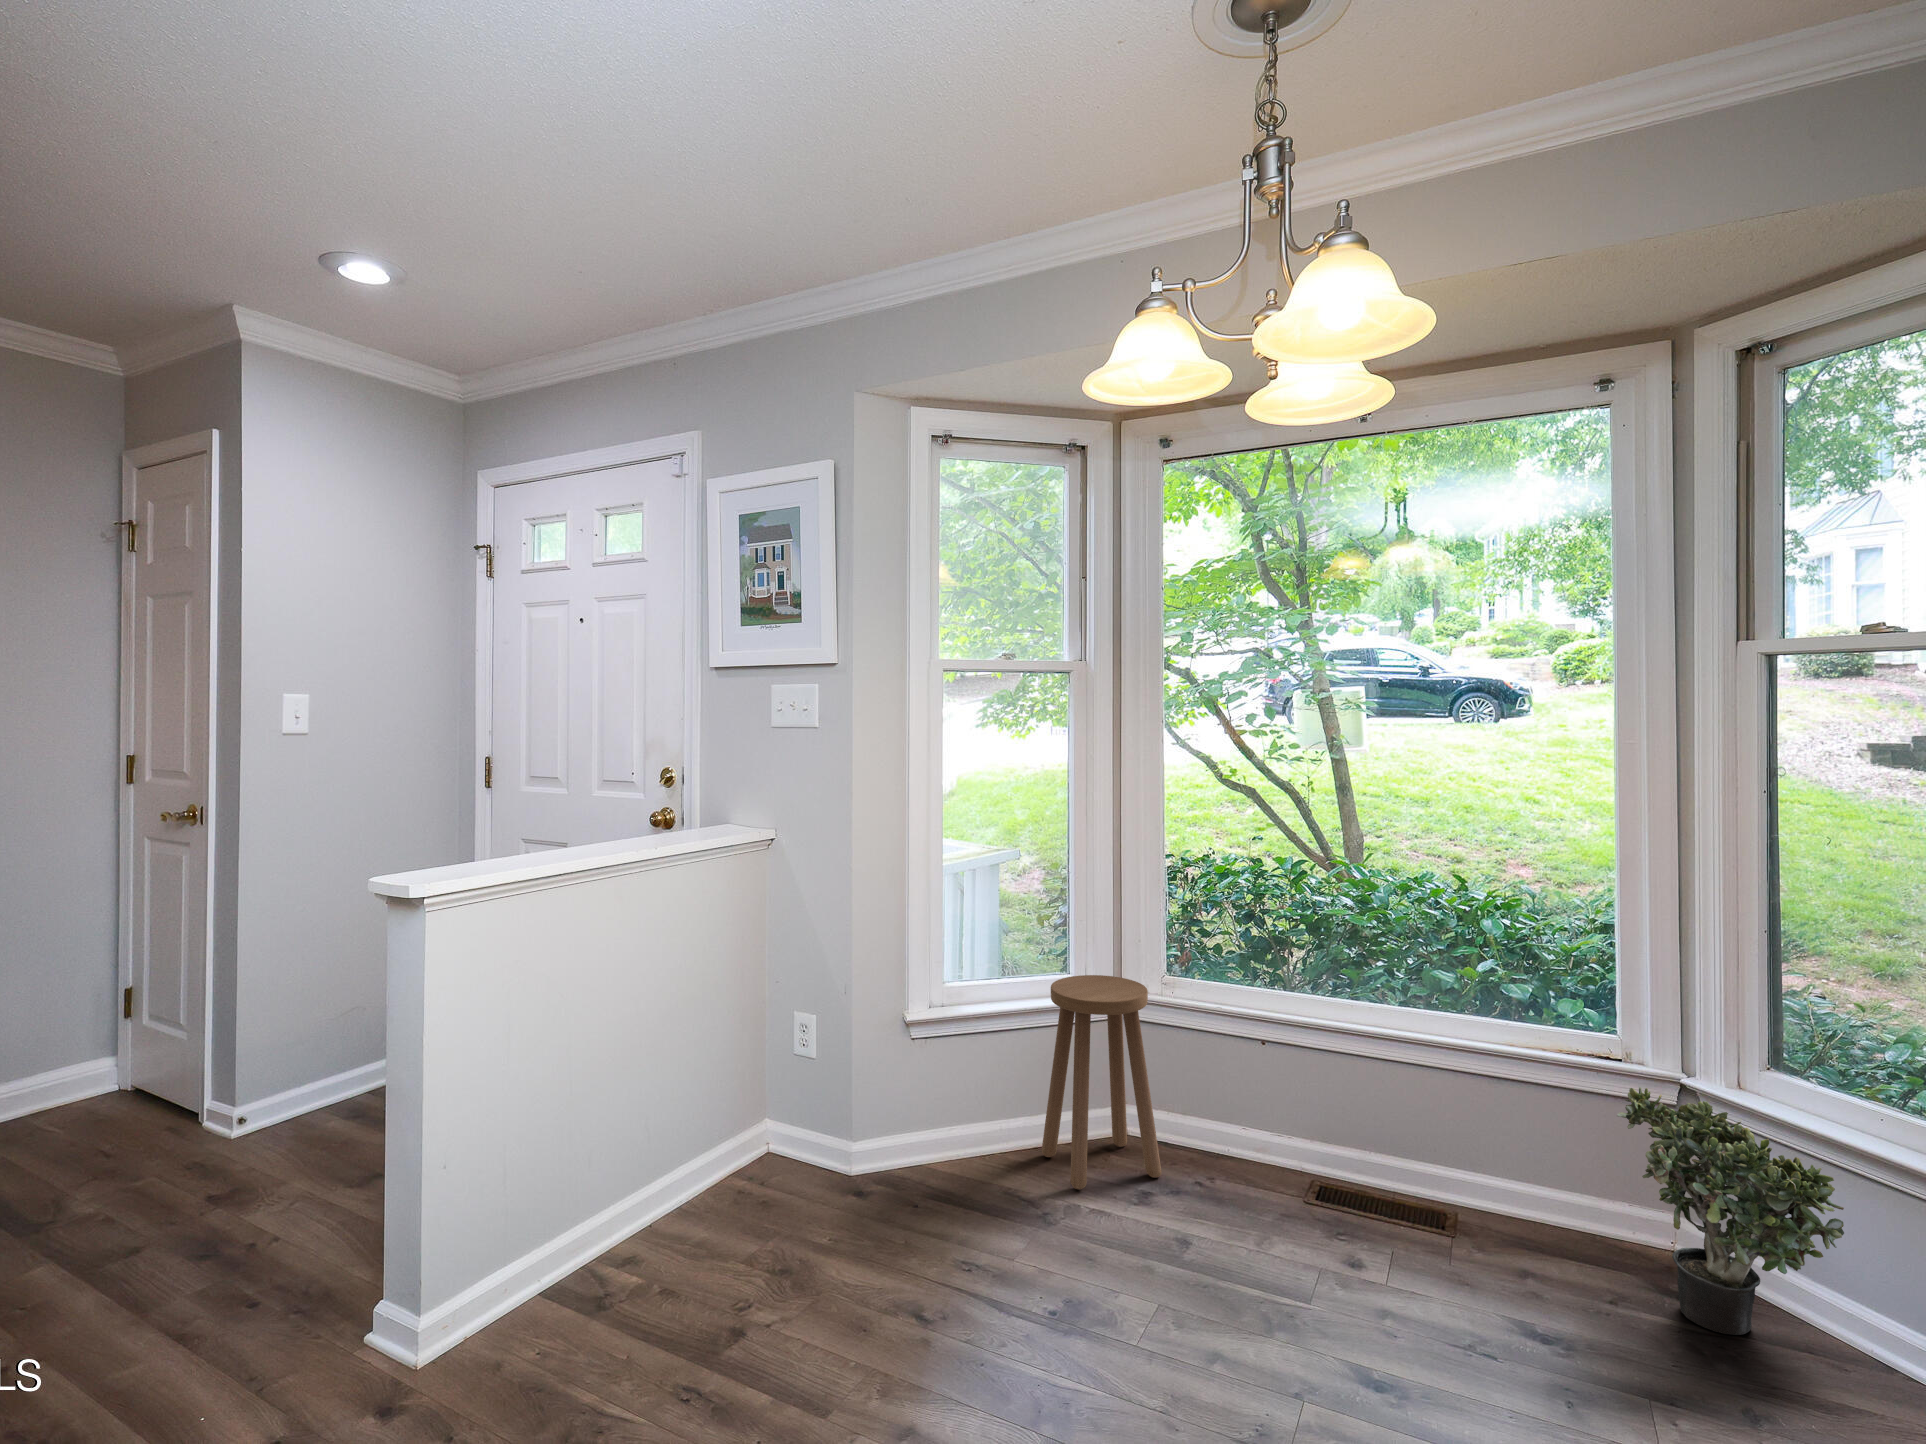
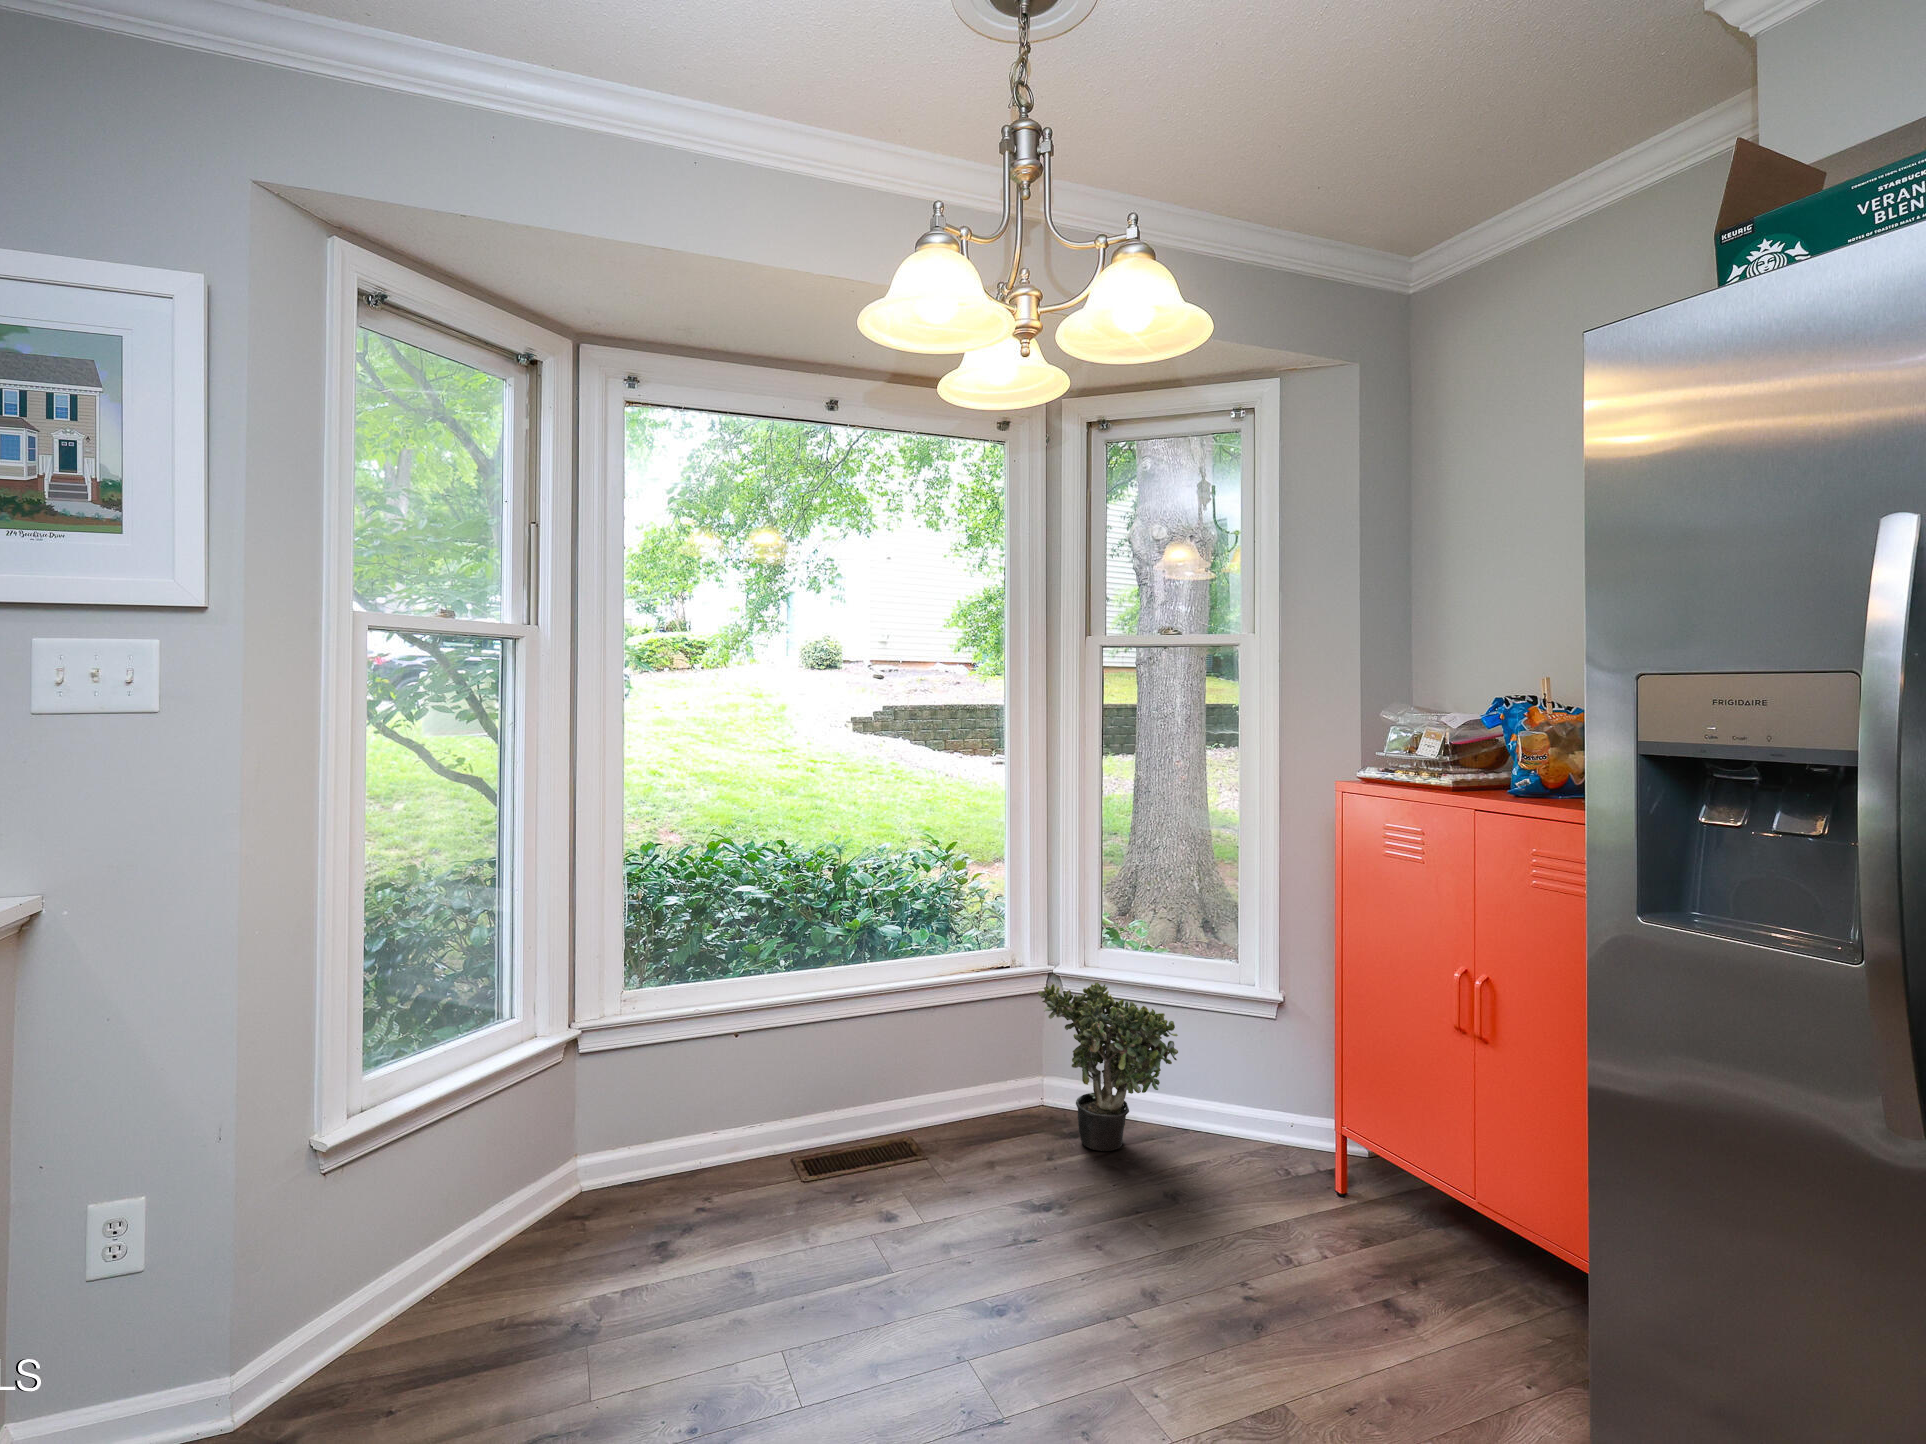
stool: present [1042,975,1161,1190] -> none [505,1004,660,1275]

